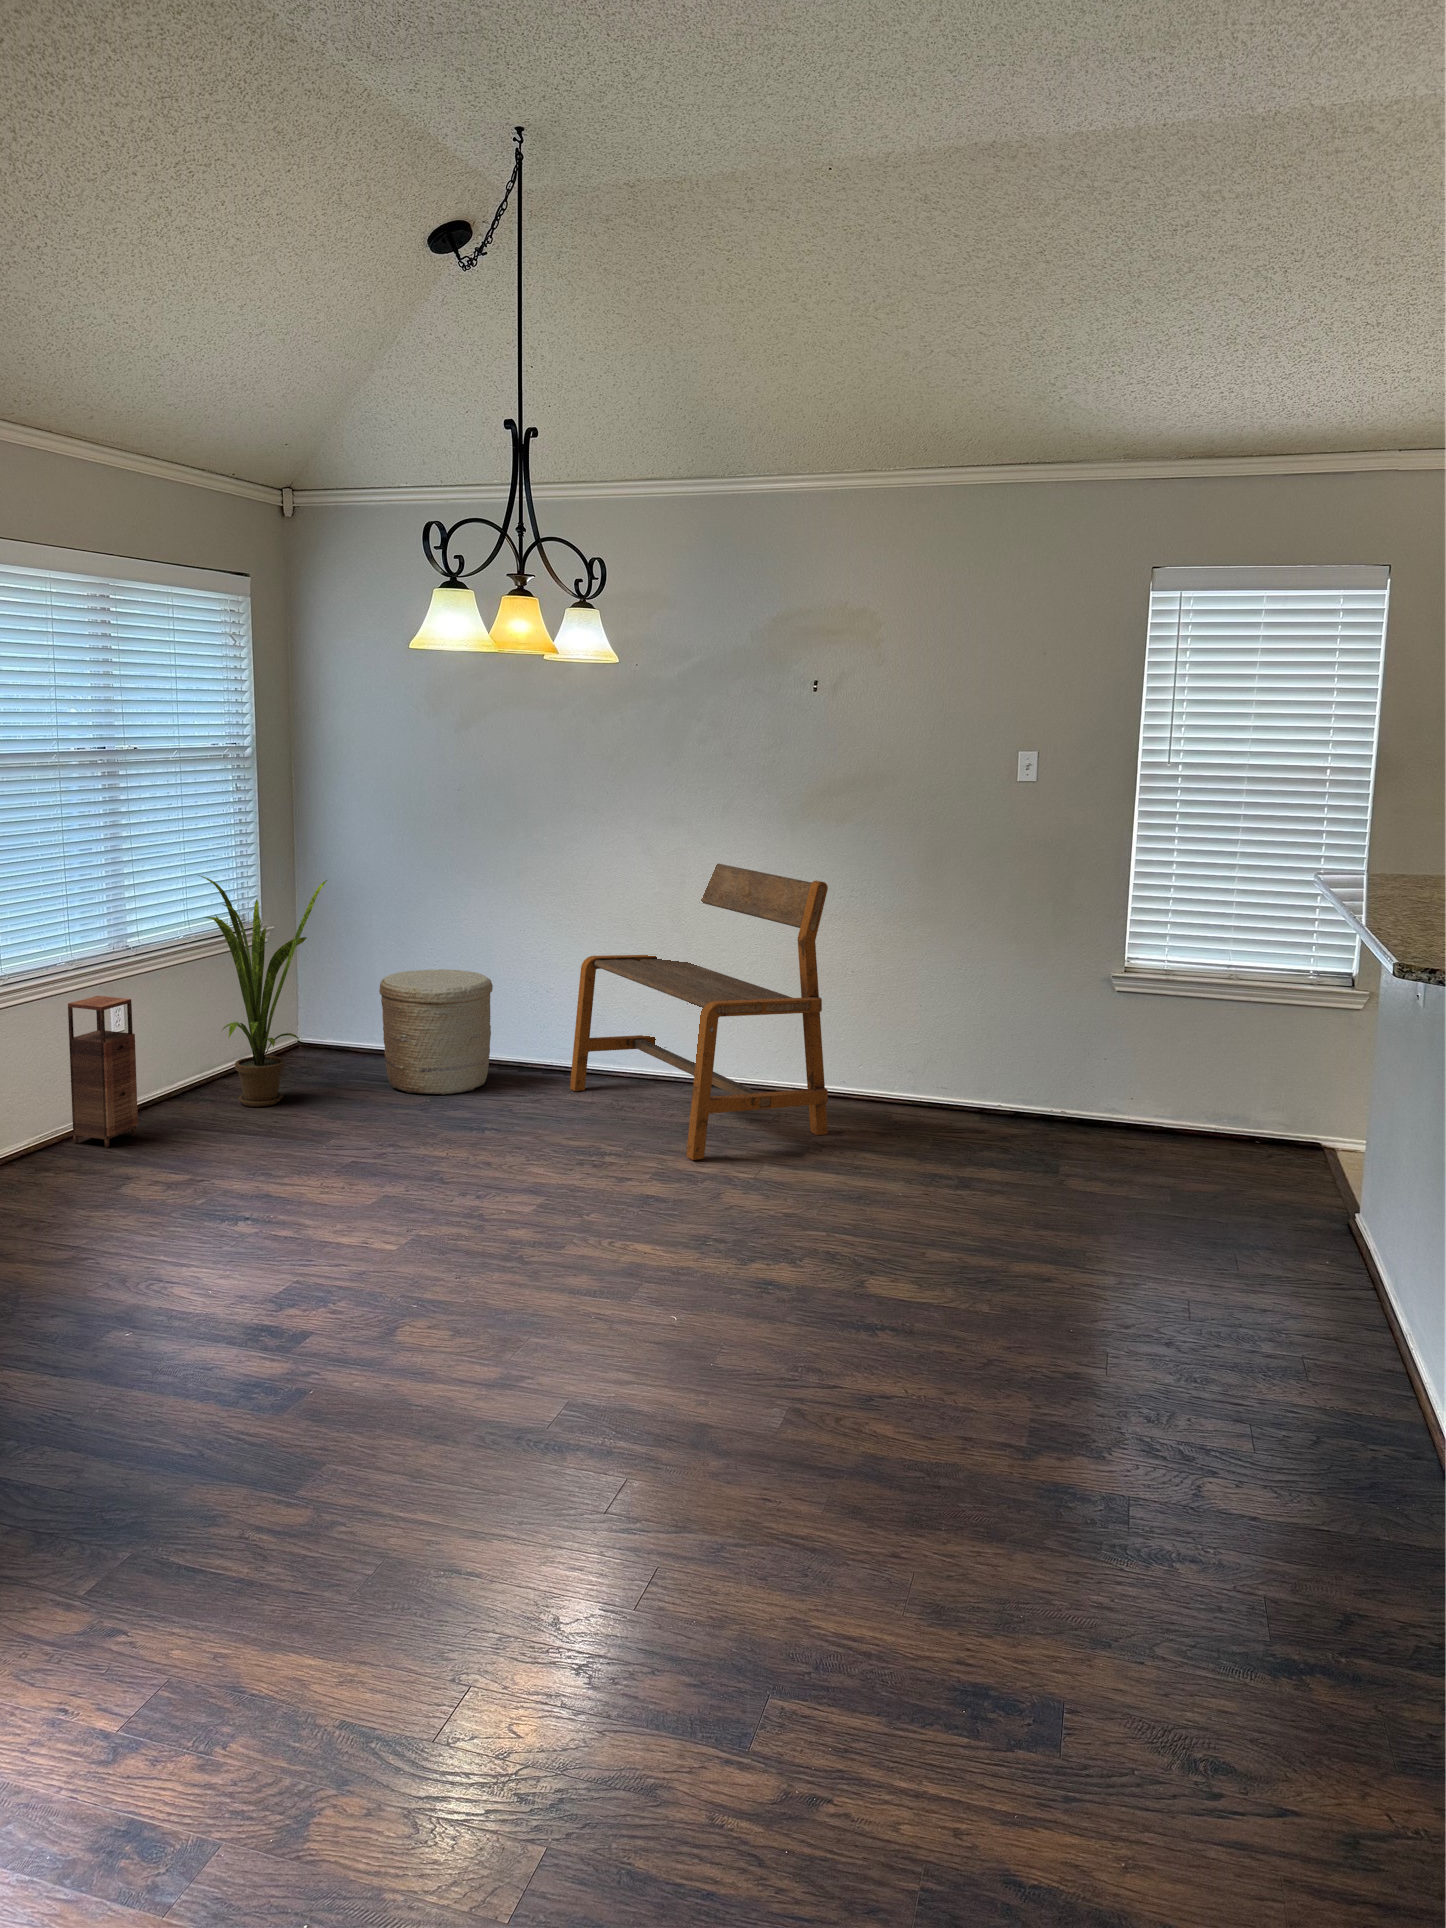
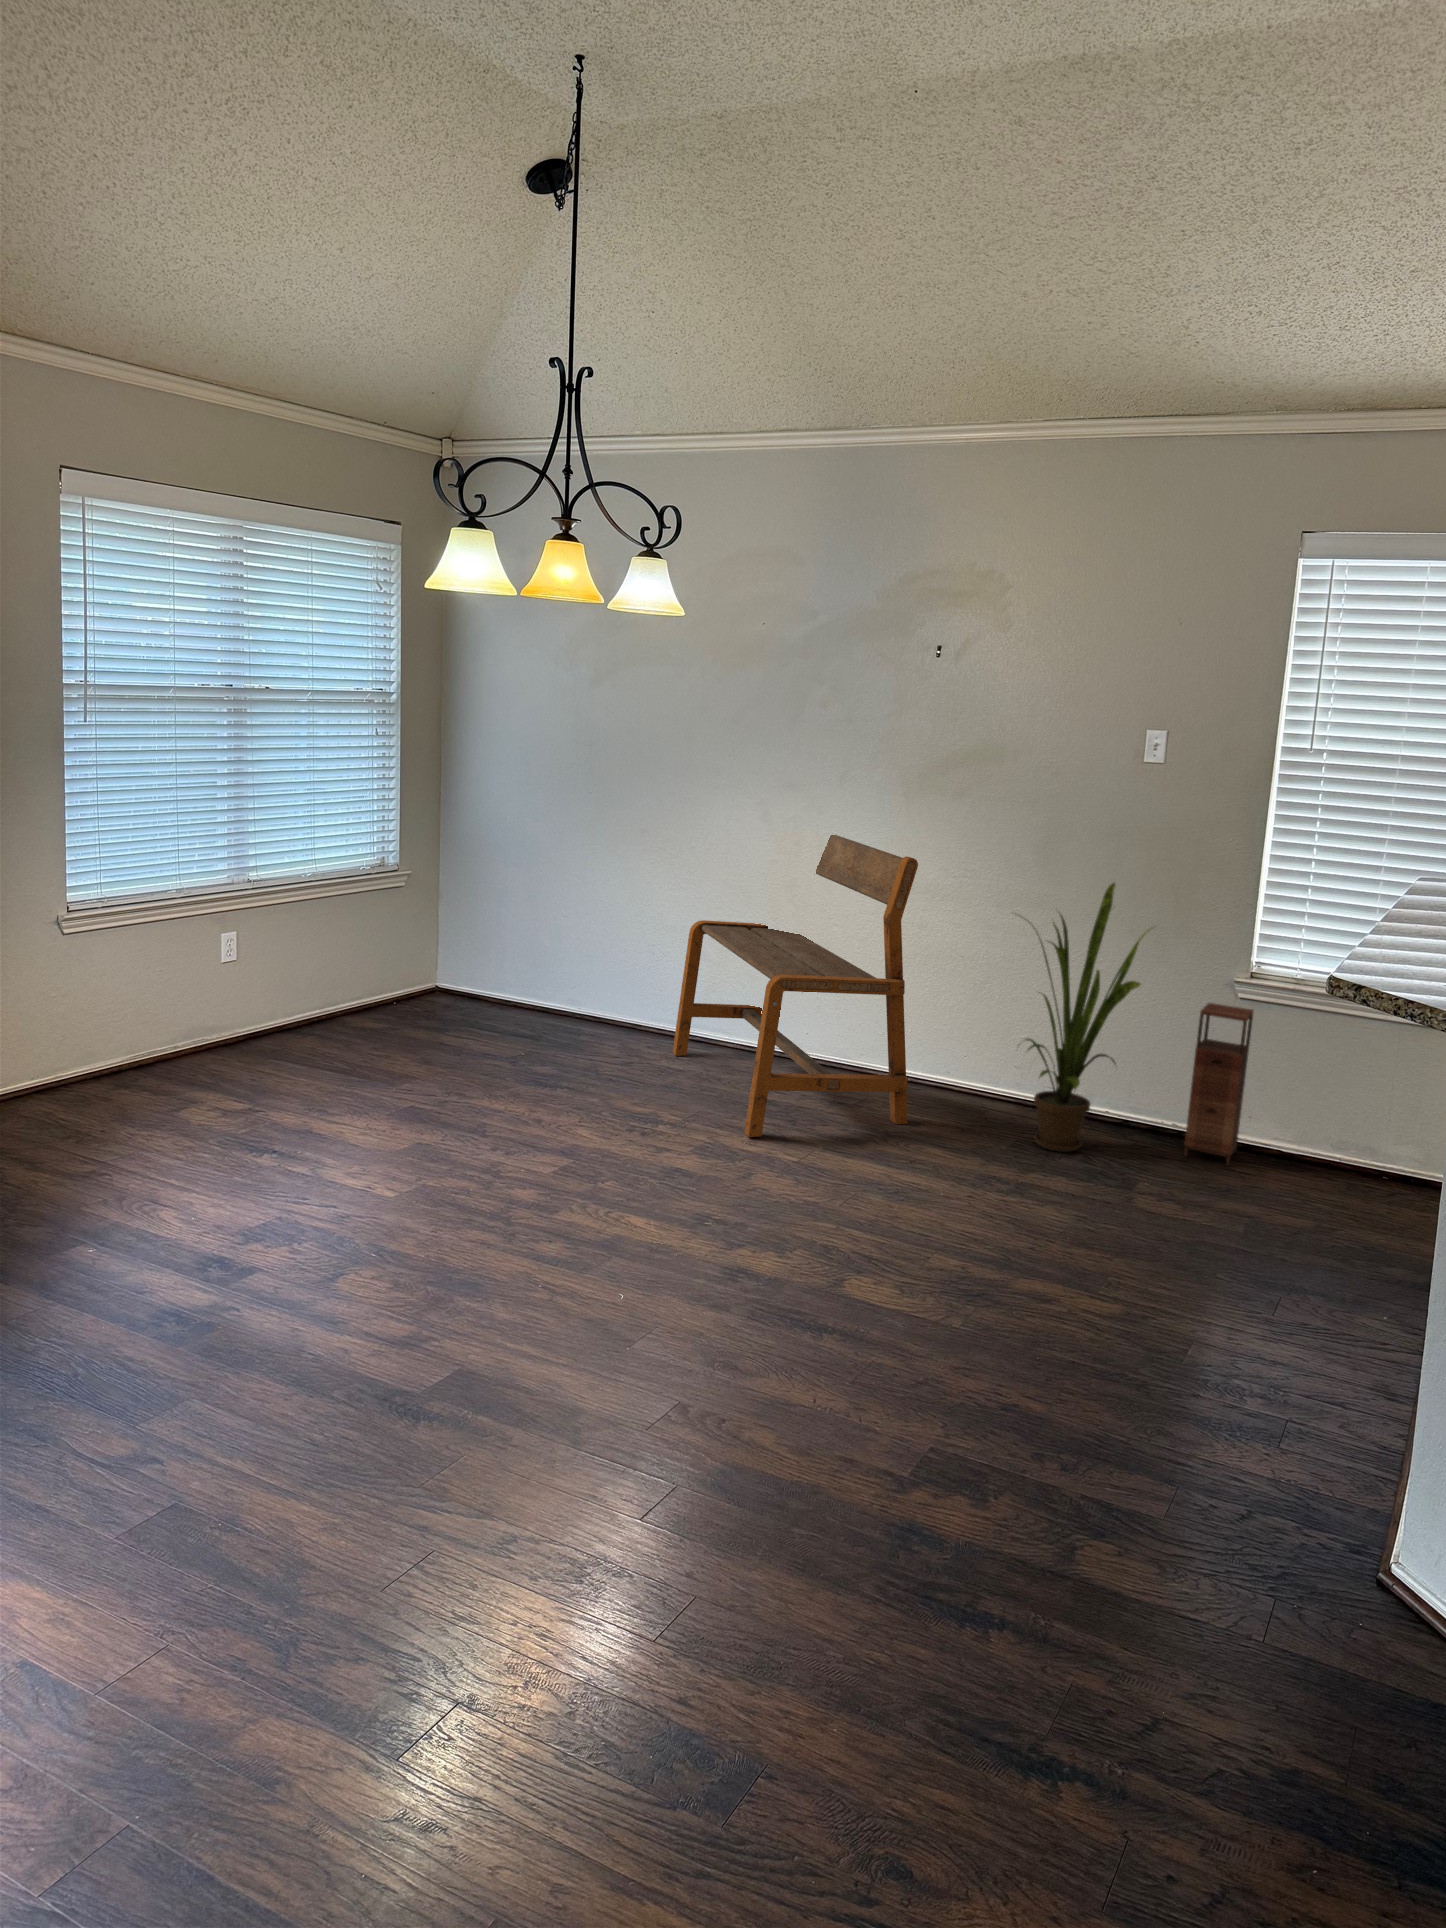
house plant: present [199,875,327,1107] -> present [1026,883,1150,1152]
woven basket: present [379,969,493,1094] -> none [494,923,607,1047]
storage cabinet: present [68,996,138,1148] -> present [1184,1003,1253,1165]

